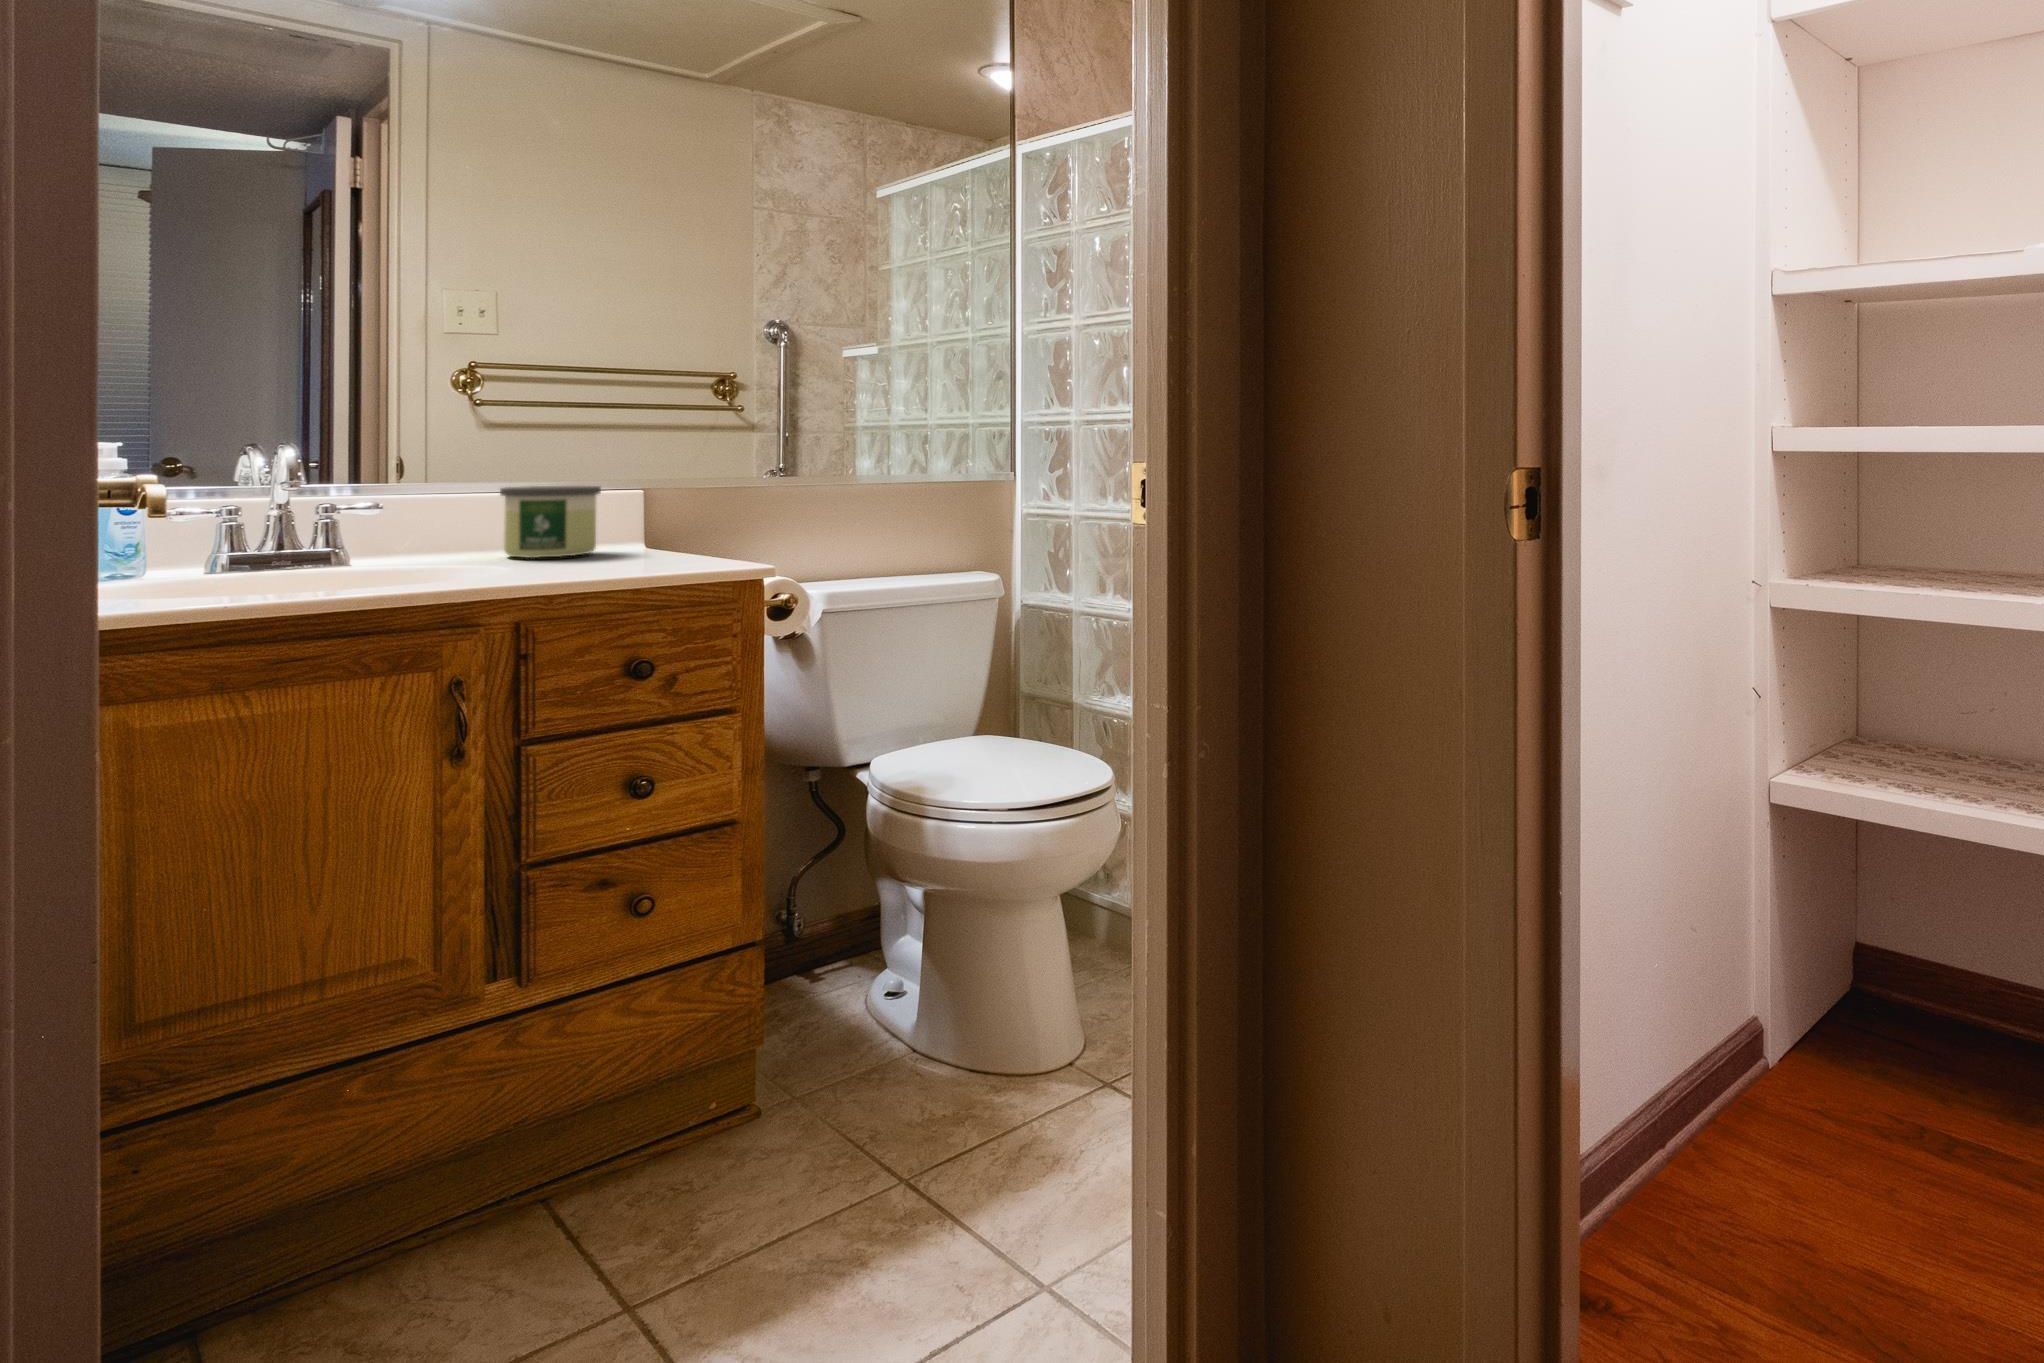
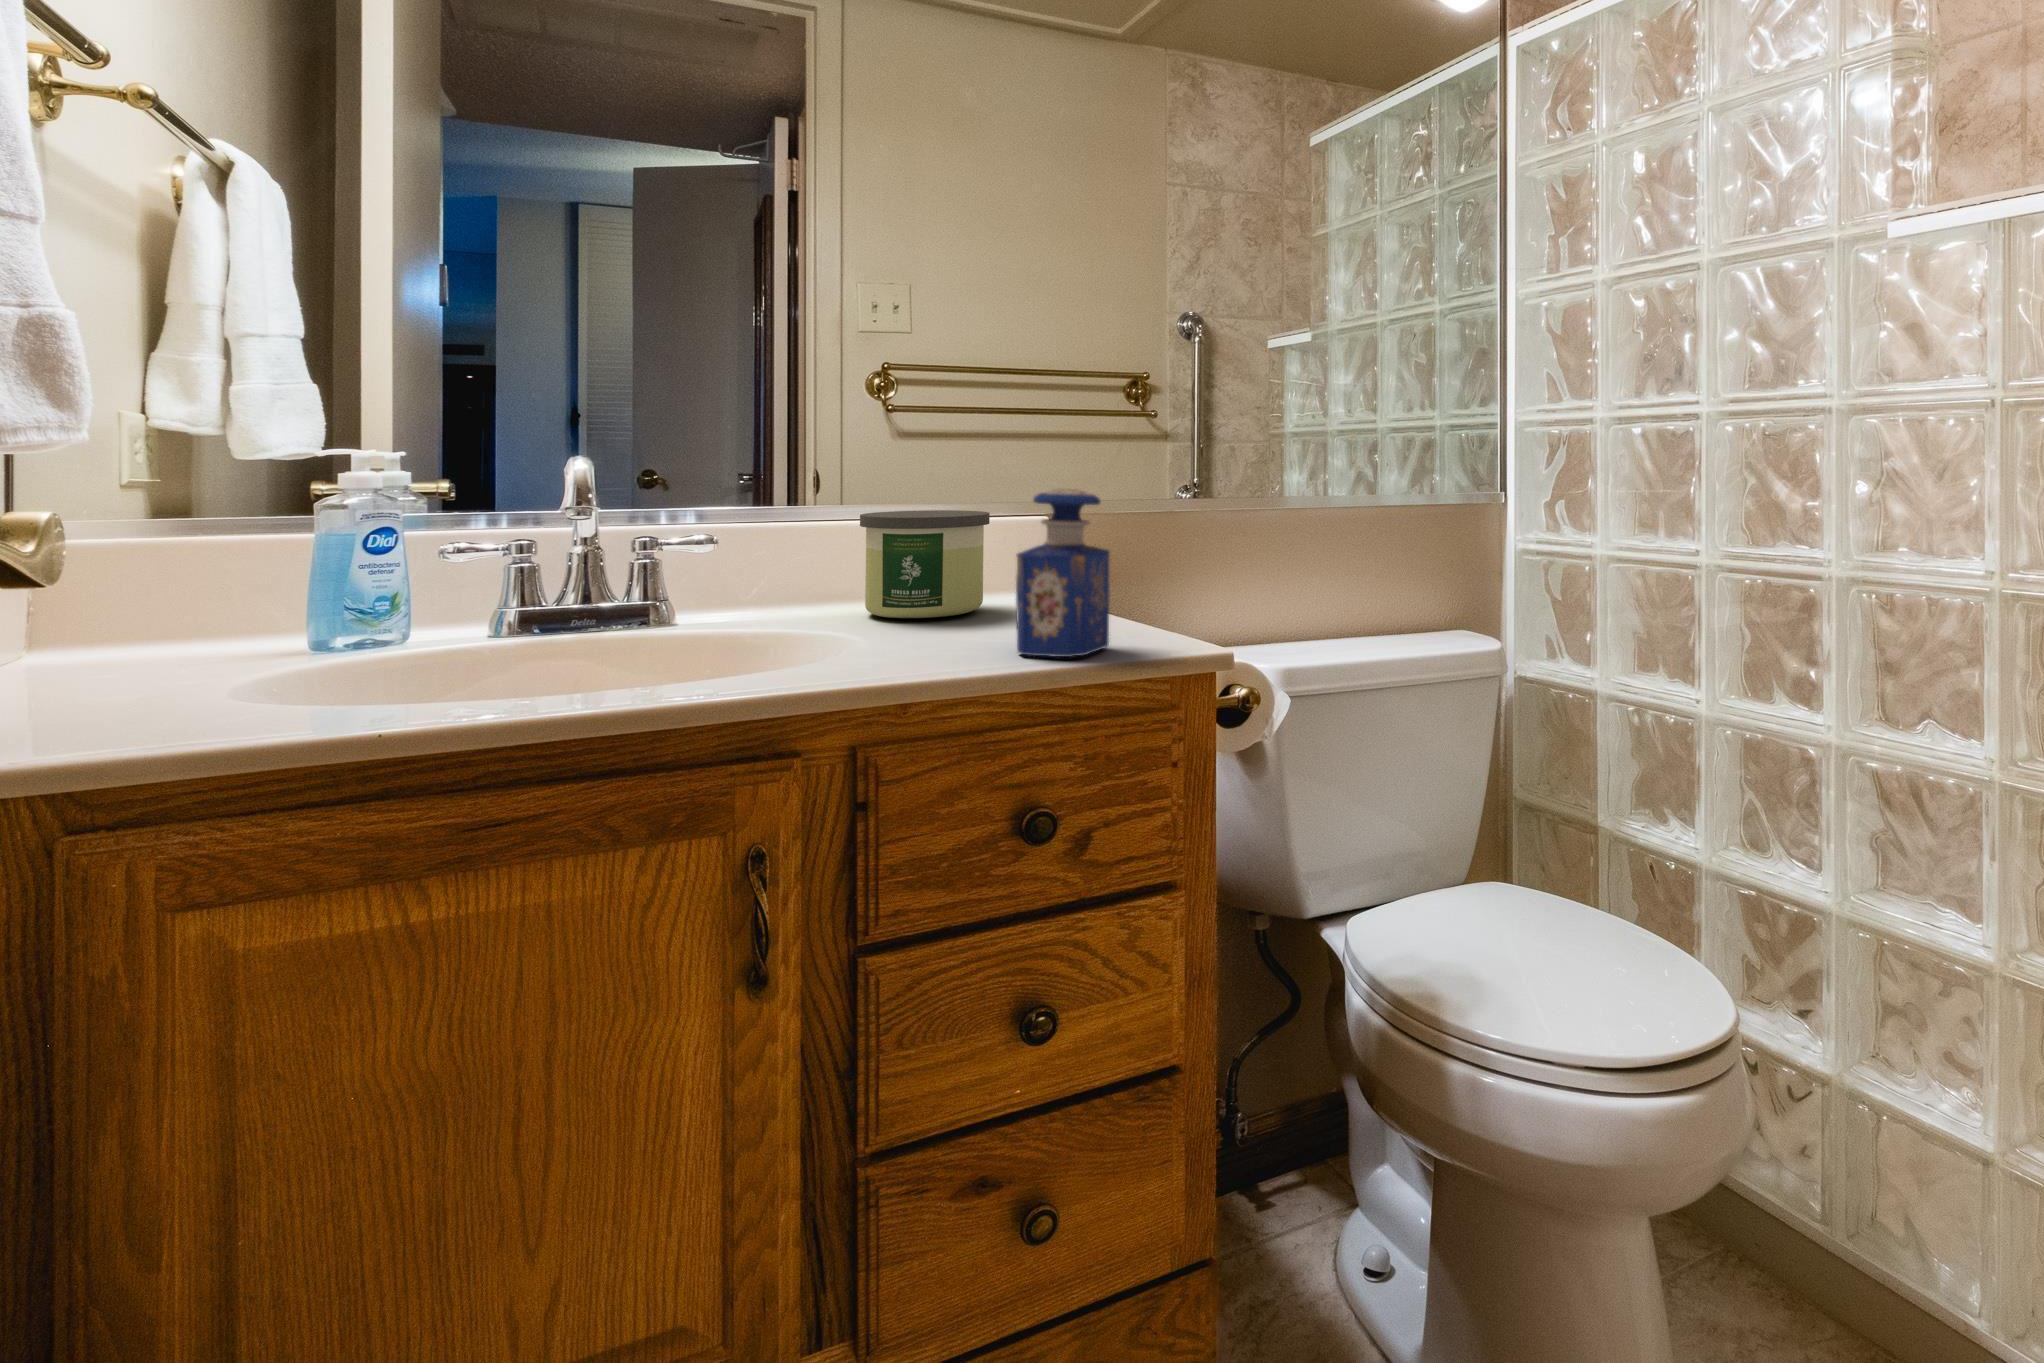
perfume bottle: none [624,467,691,571] -> present [1016,489,1110,657]

